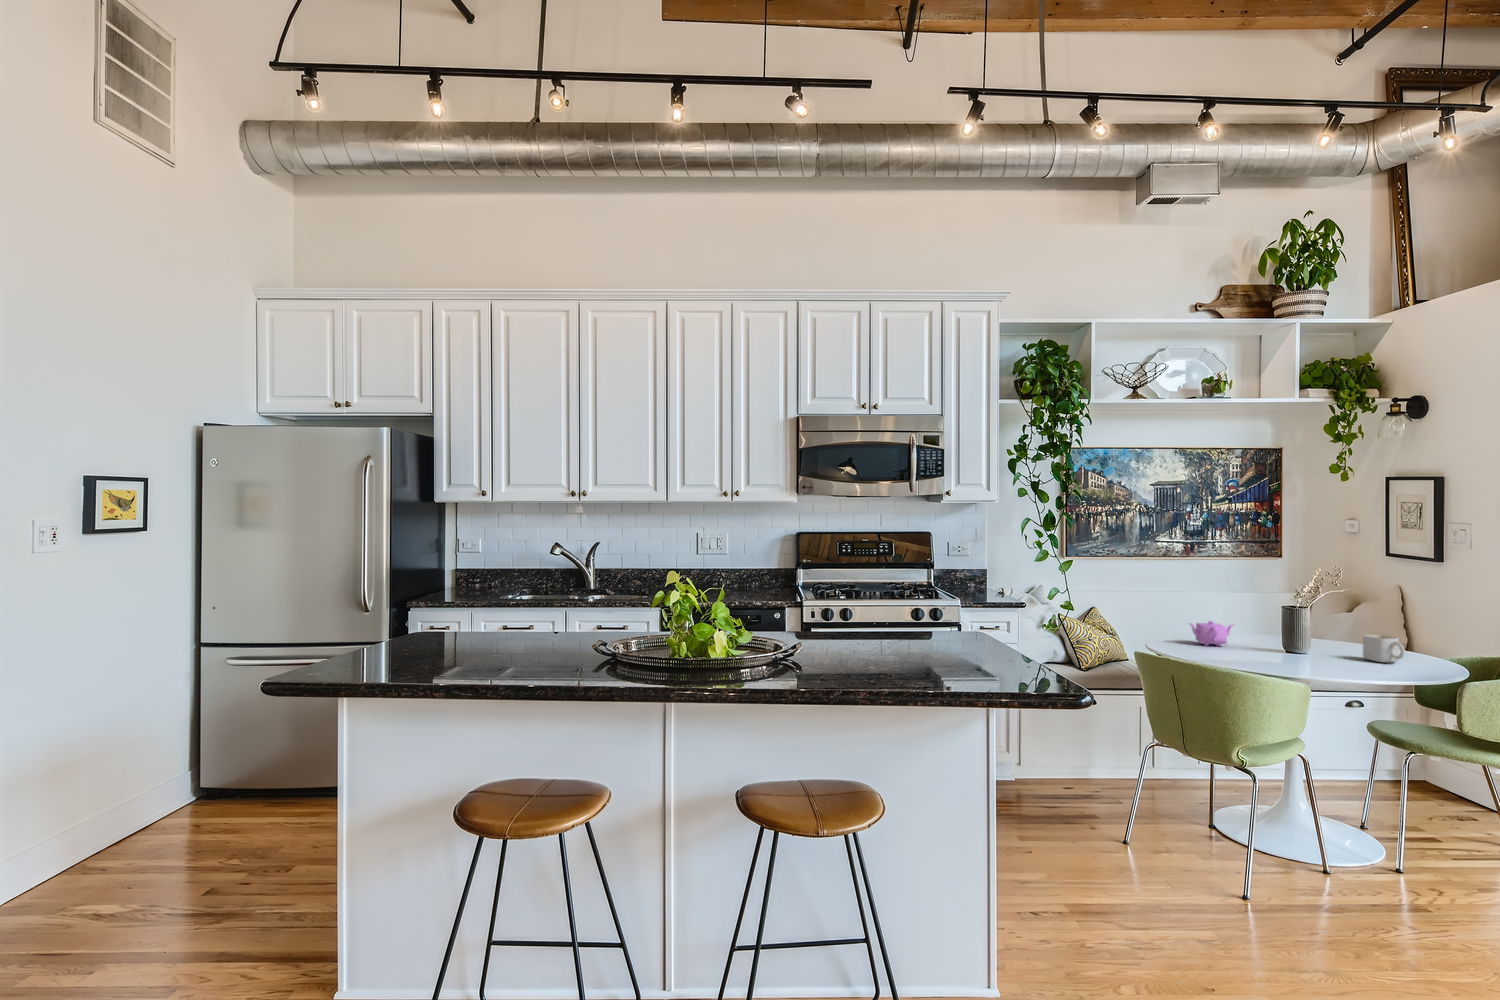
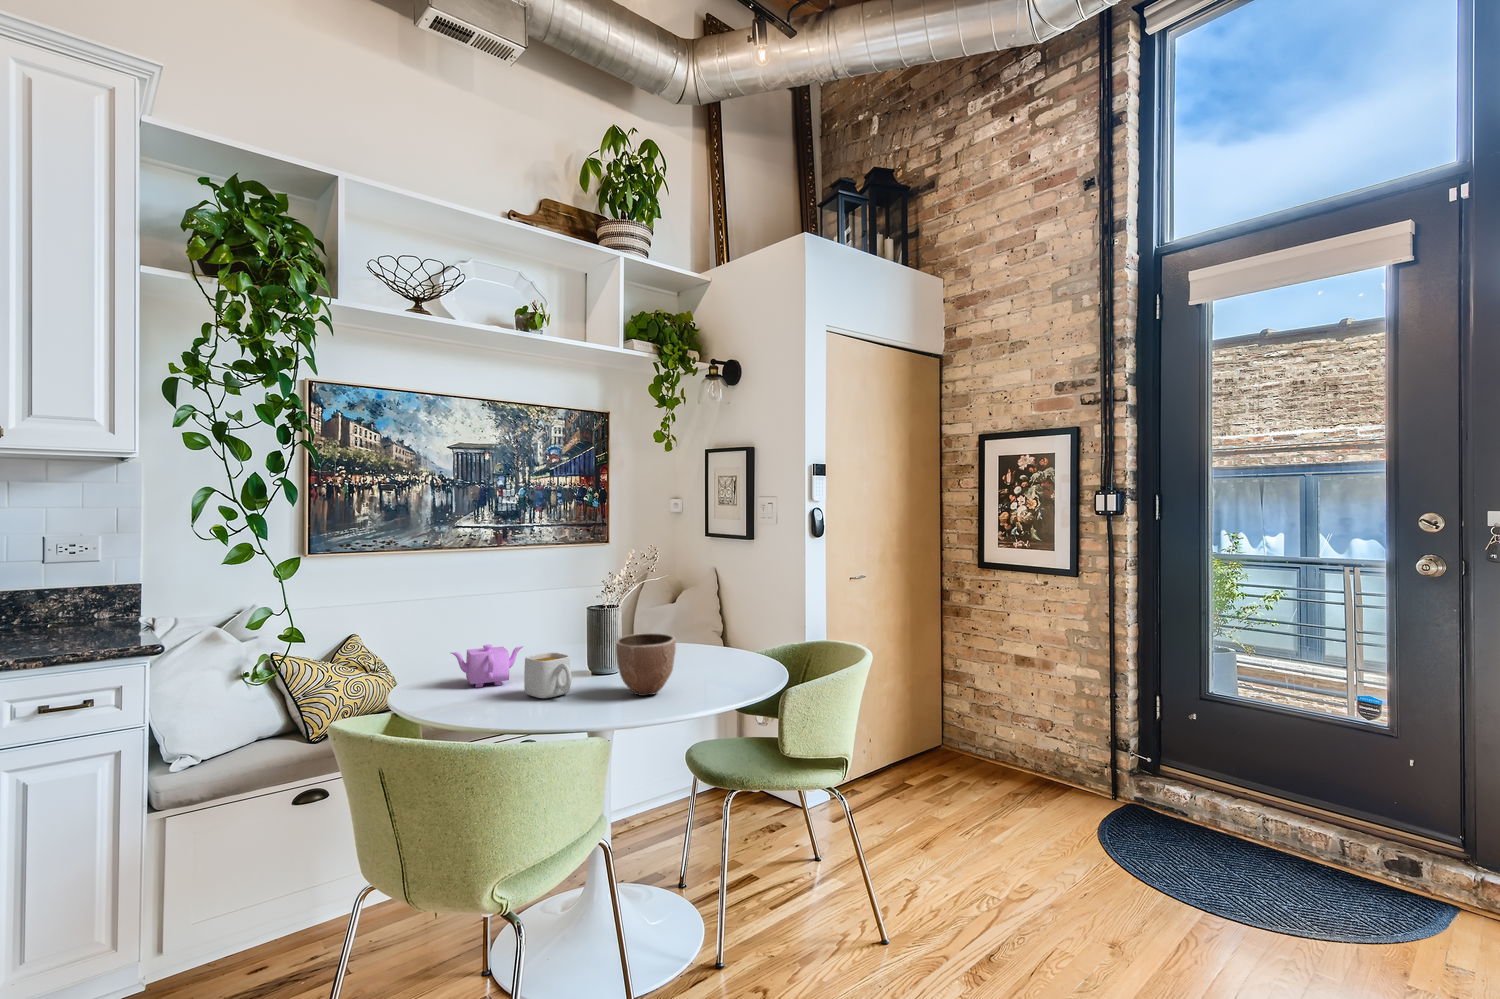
decorative bowl: none [1309,623,1357,663] -> present [616,633,676,696]
mug: present [1363,635,1405,662] -> present [524,652,572,698]

